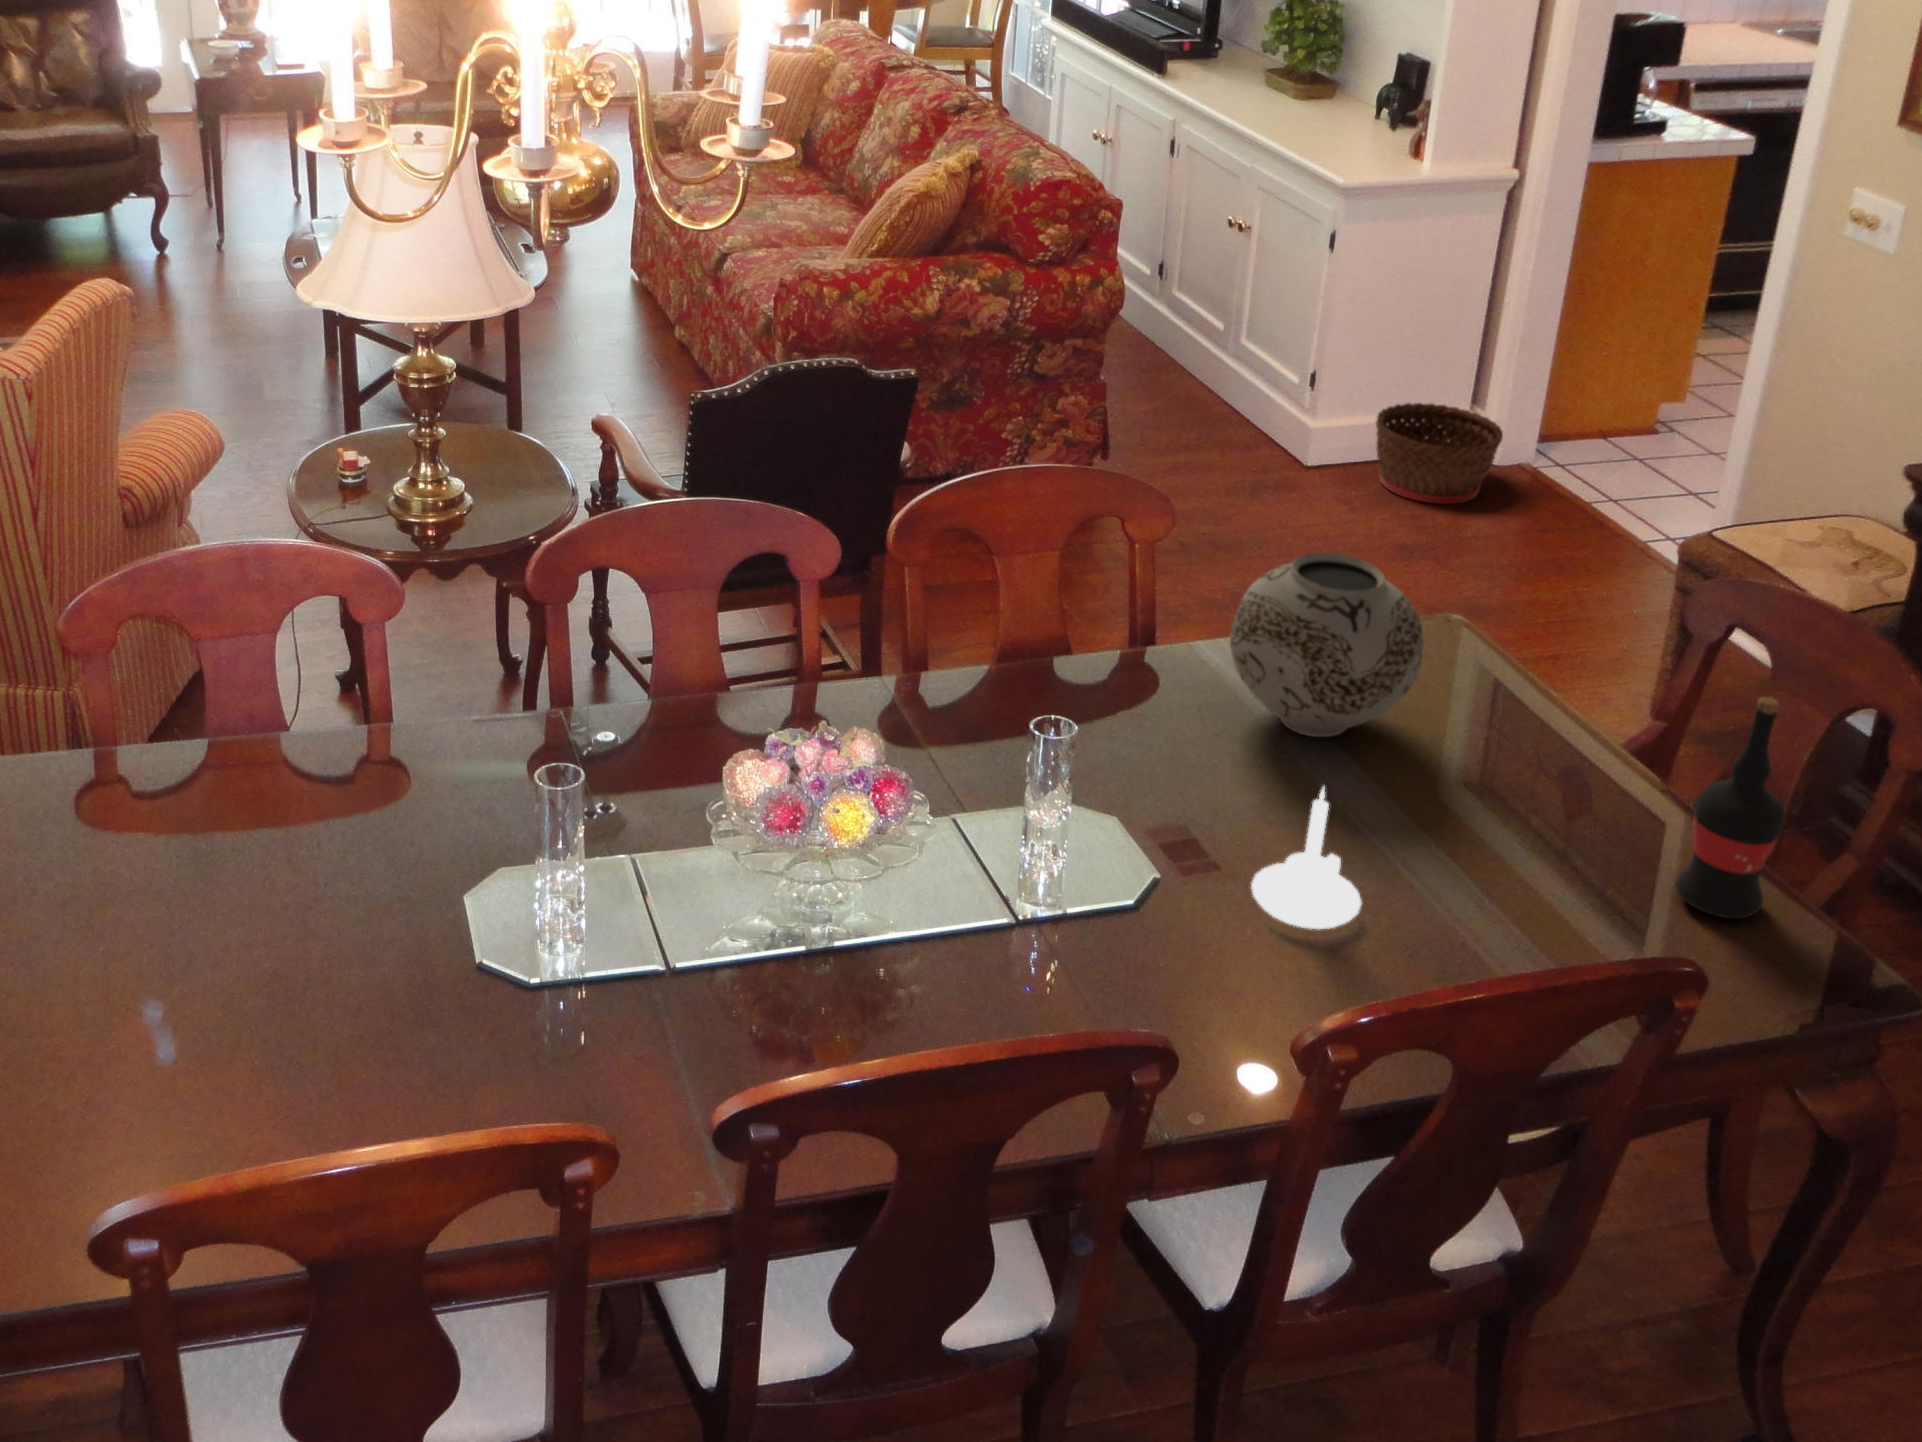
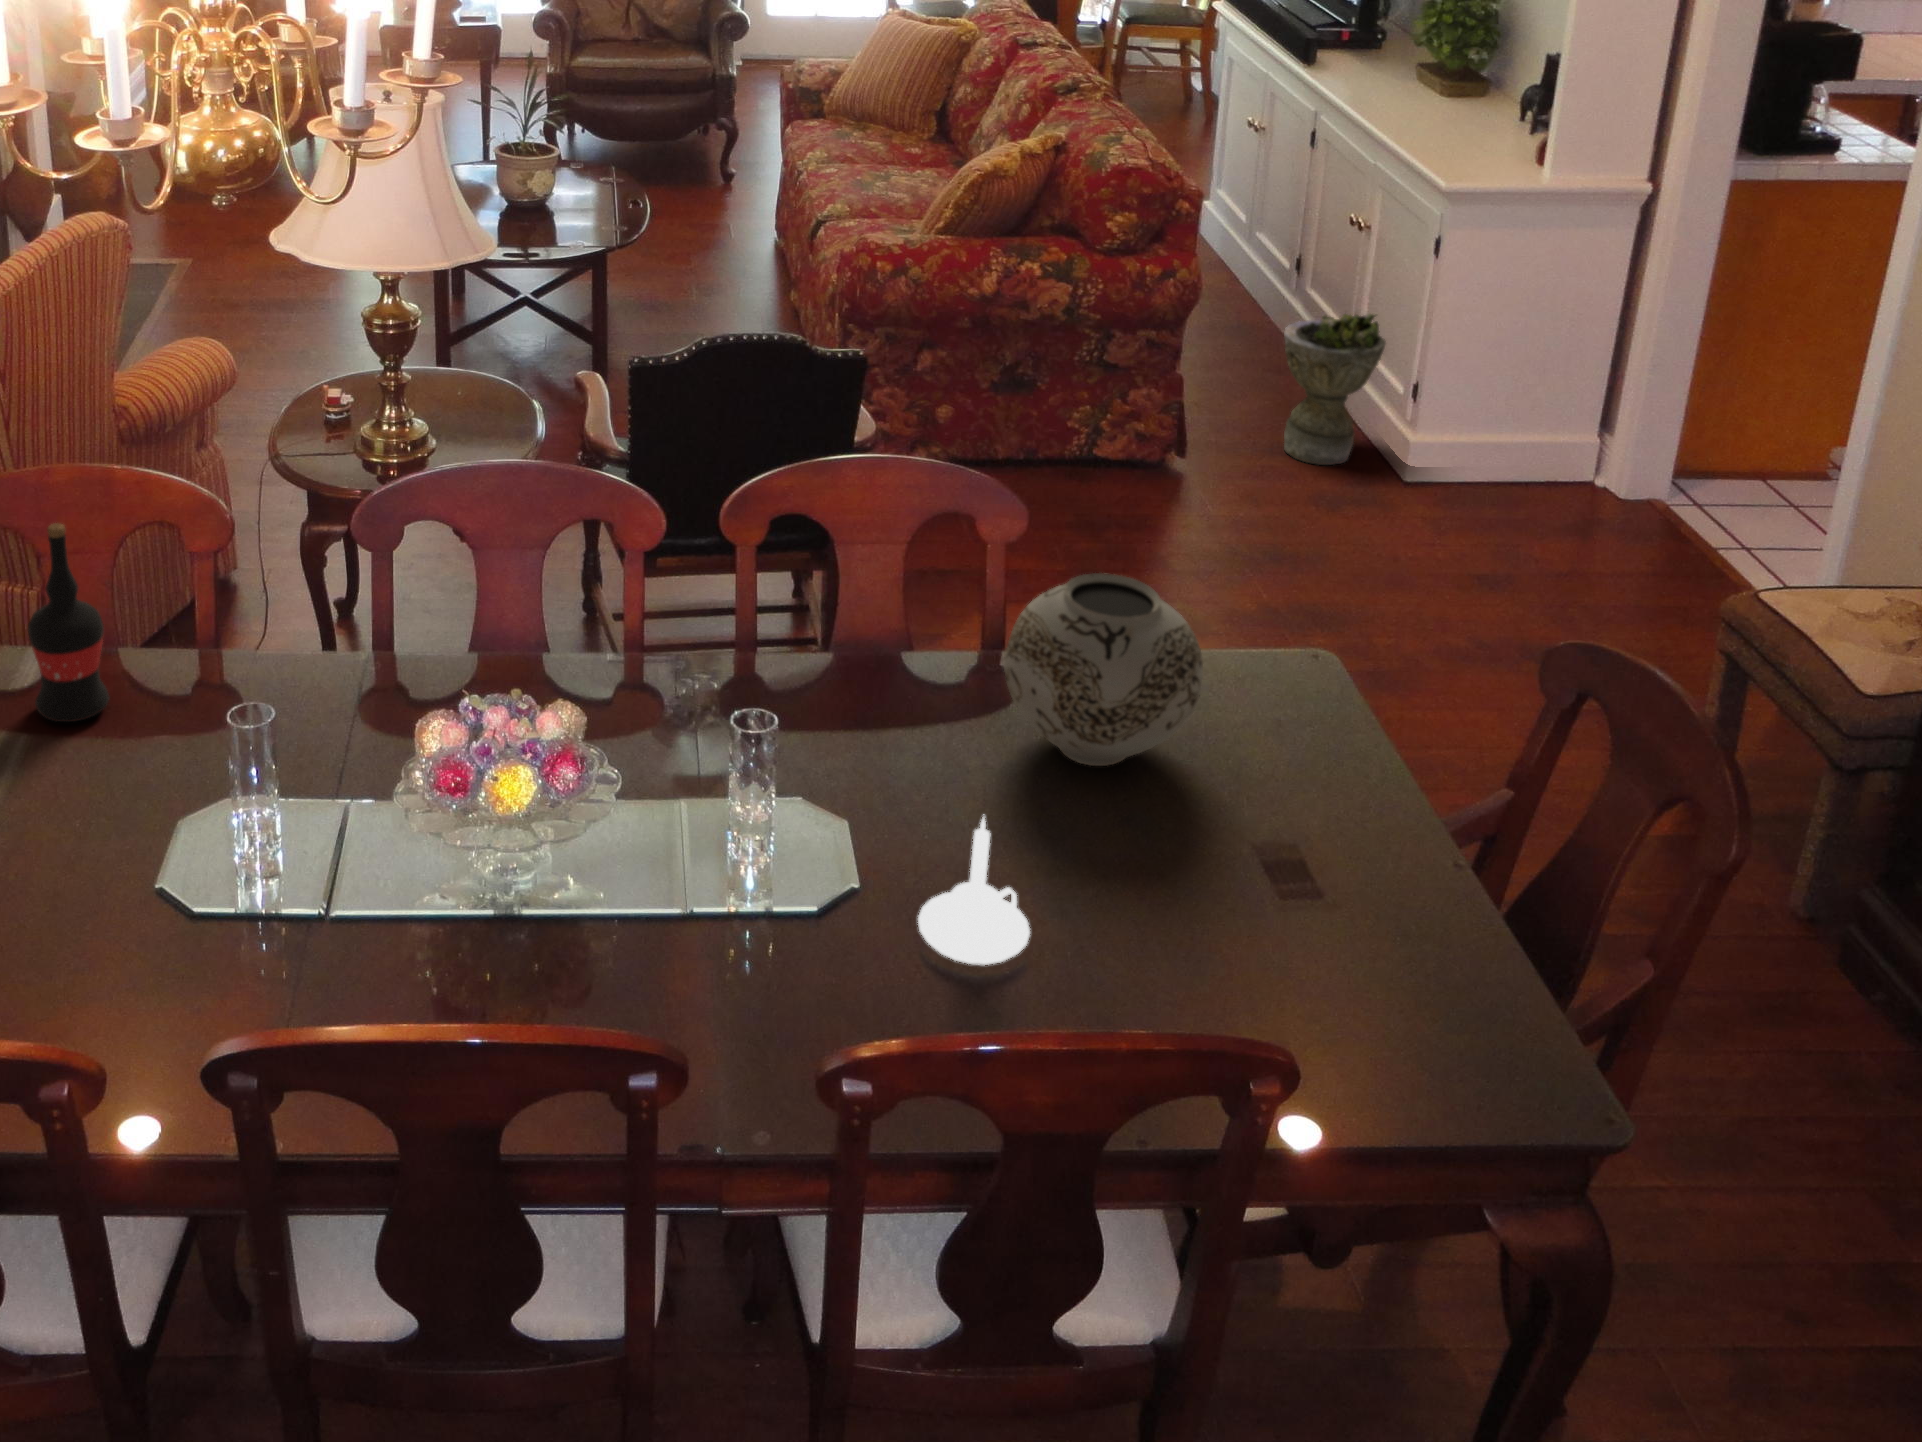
planter: none [1191,310,1285,458] -> present [1284,314,1386,465]
basket: present [1376,403,1503,504] -> none [1473,423,1614,535]
wine bottle: present [1676,697,1785,919] -> present [28,523,109,722]

